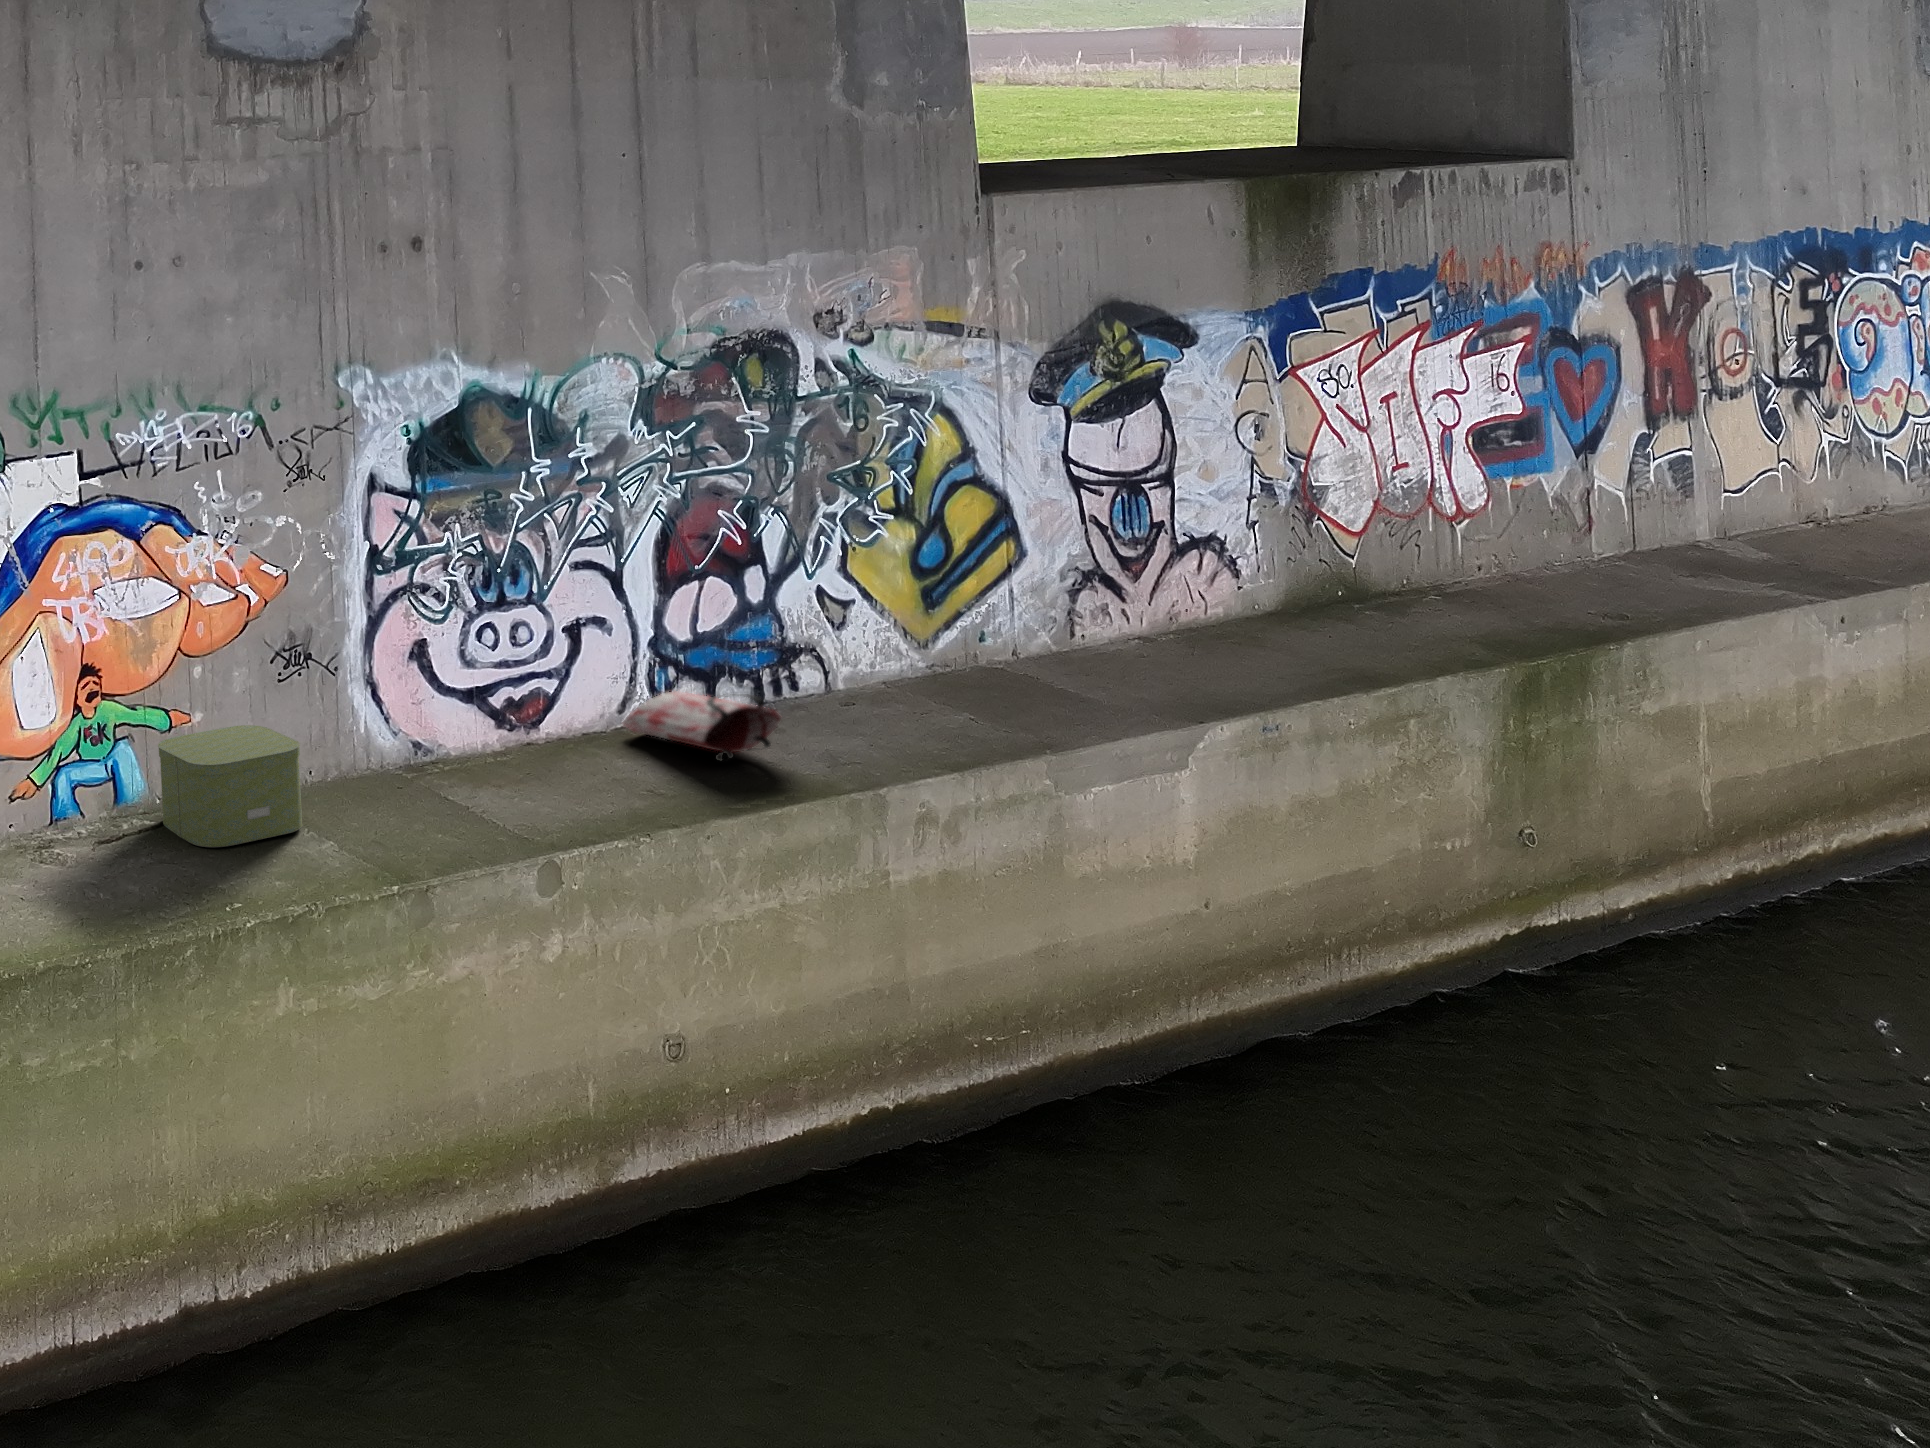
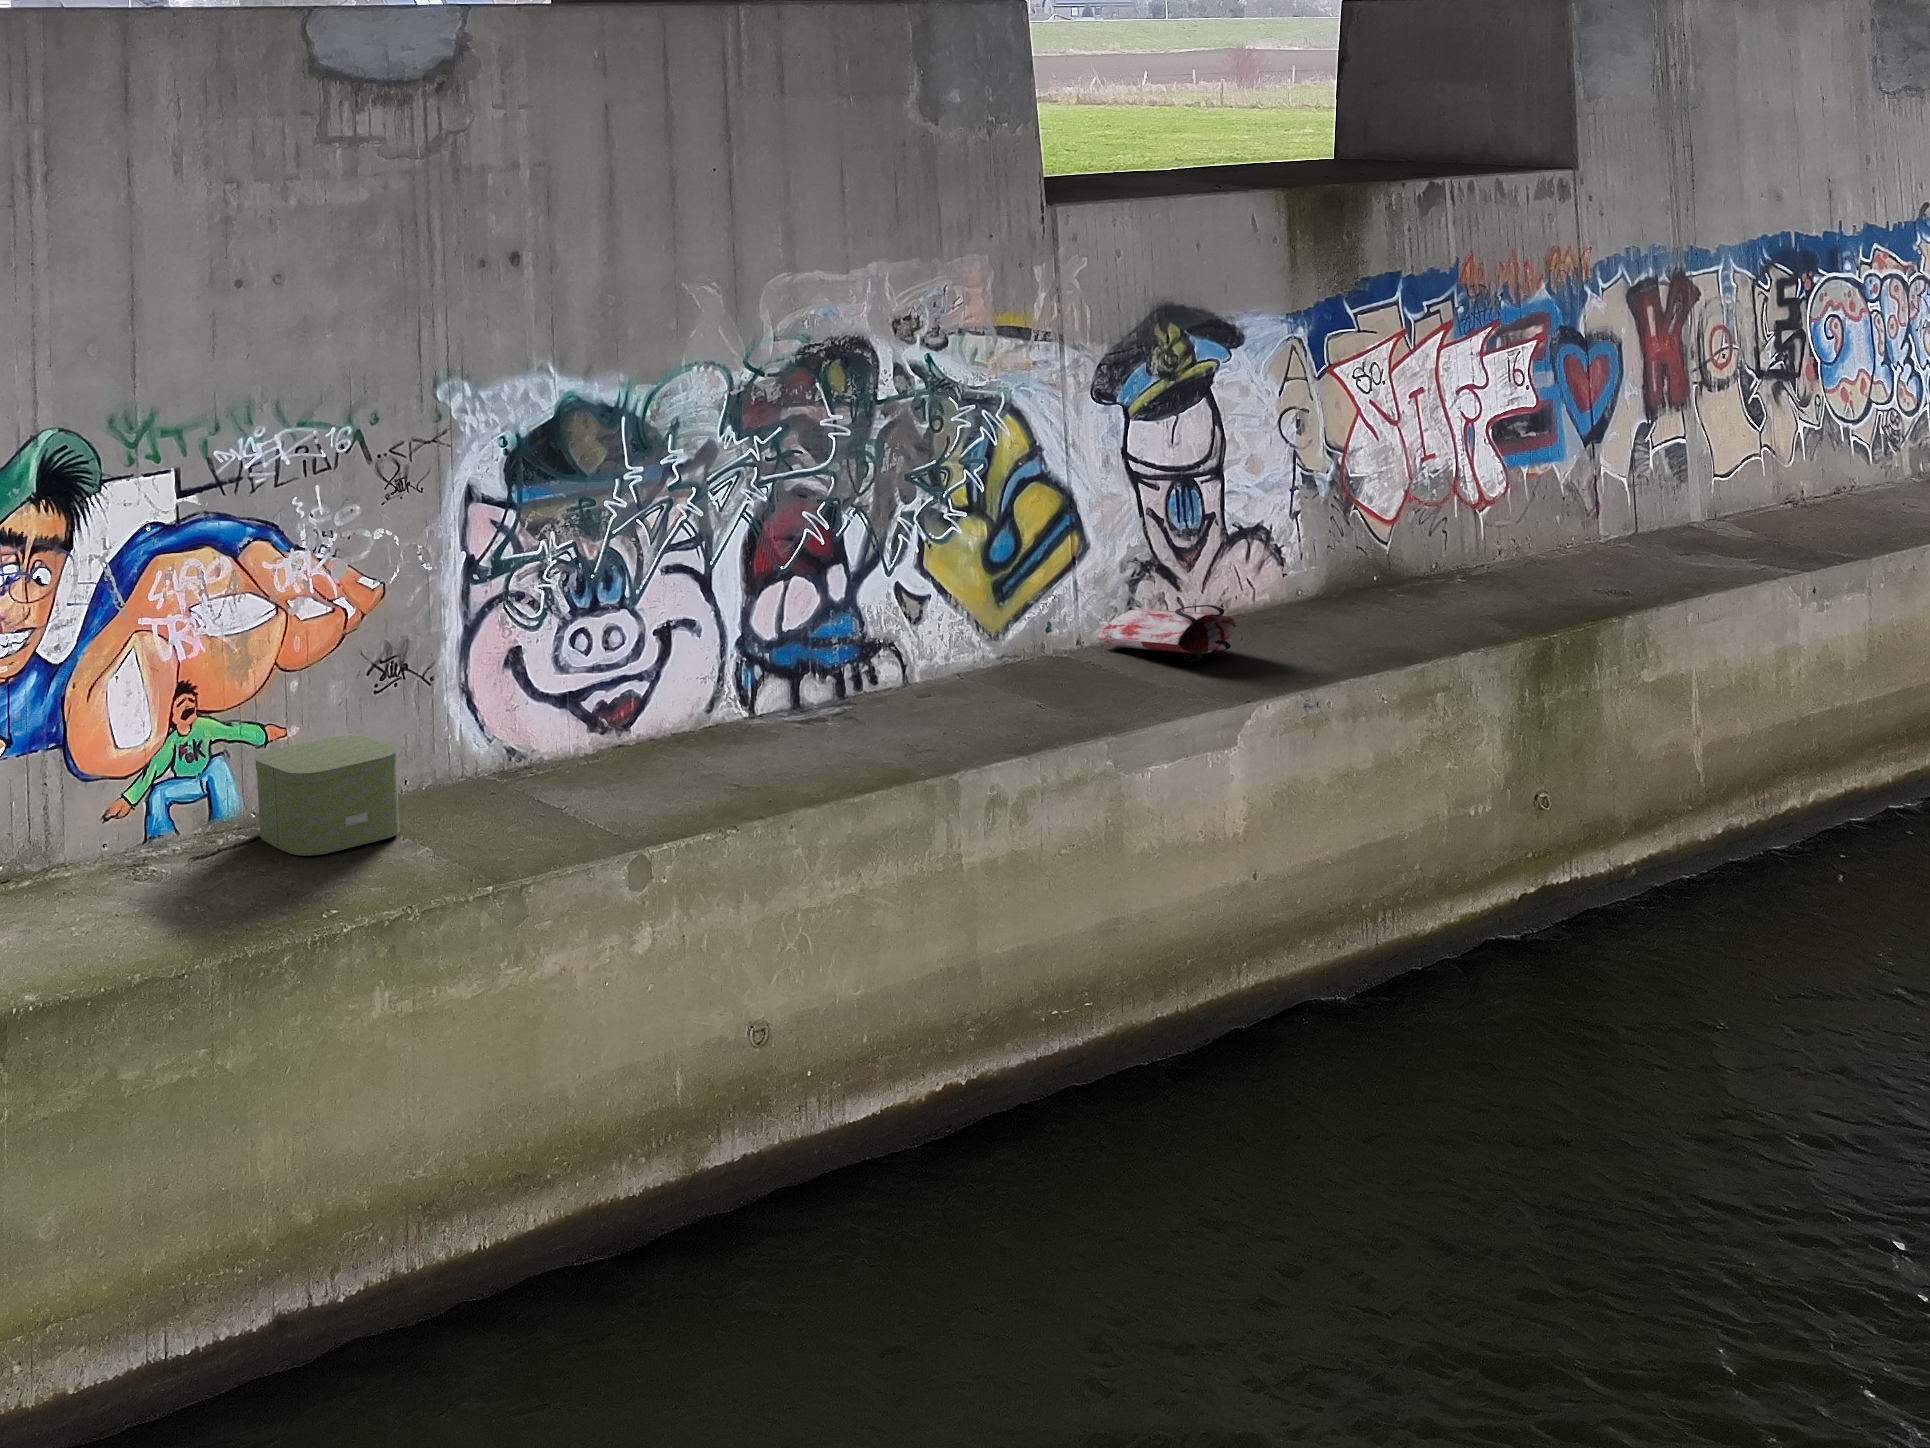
bag: present [622,691,781,761] -> present [1097,605,1237,662]

